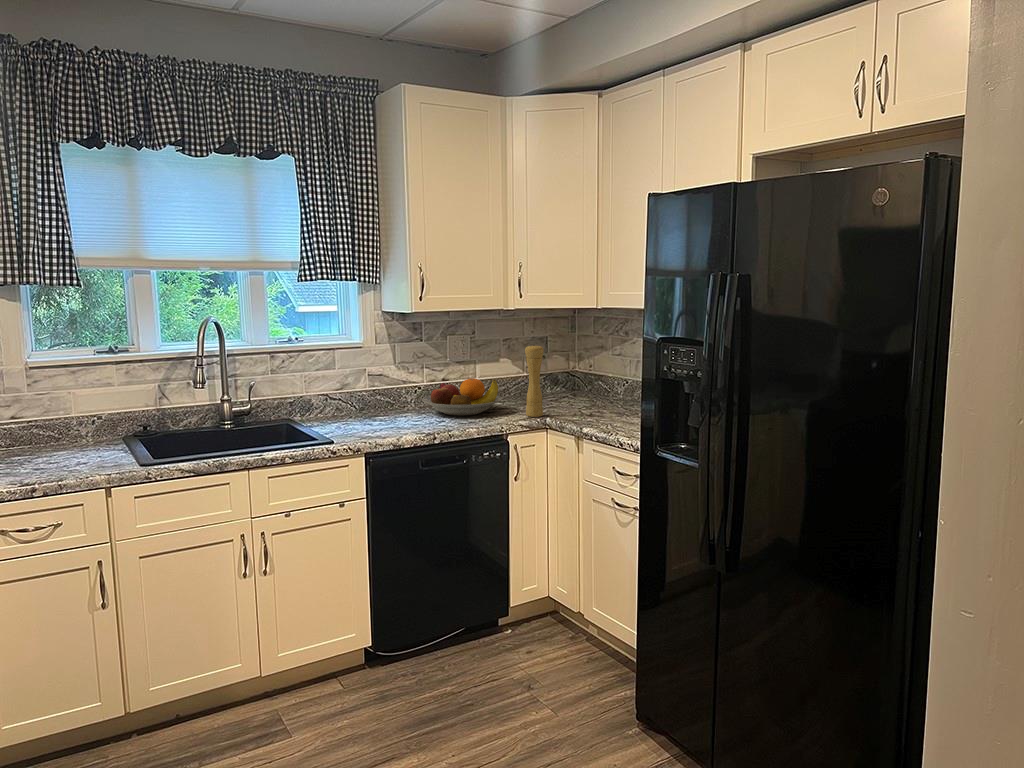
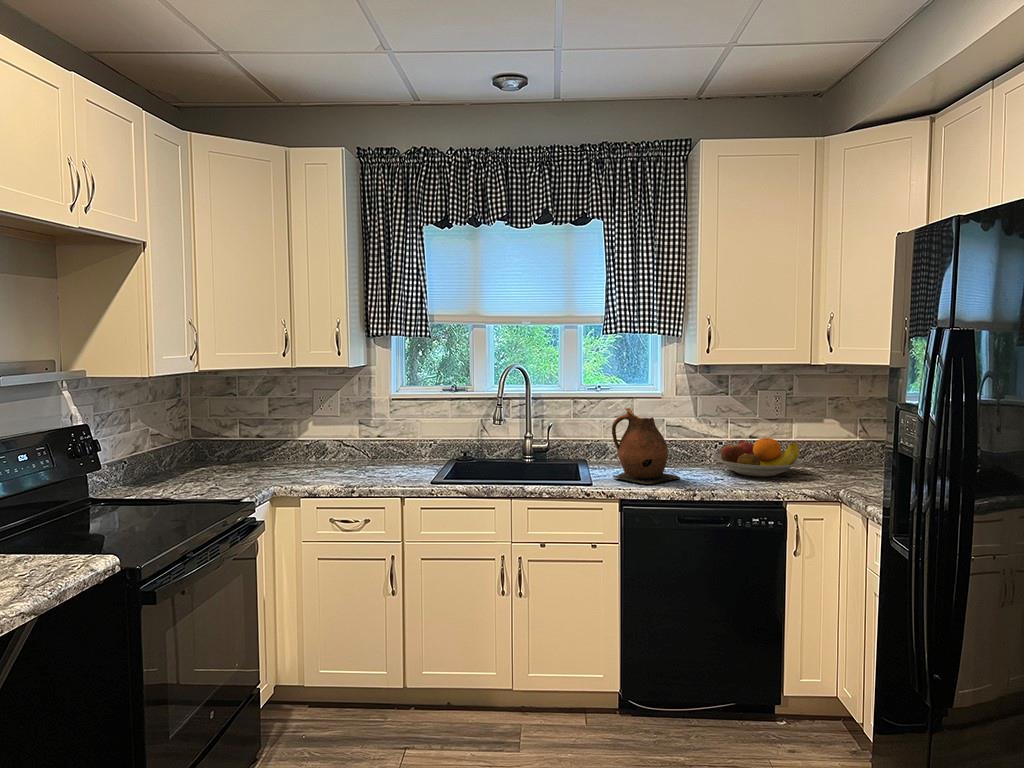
pepper mill: present [525,345,544,417] -> none [819,406,843,488]
ceramic pitcher: none [336,359,407,436] -> present [612,408,680,485]

